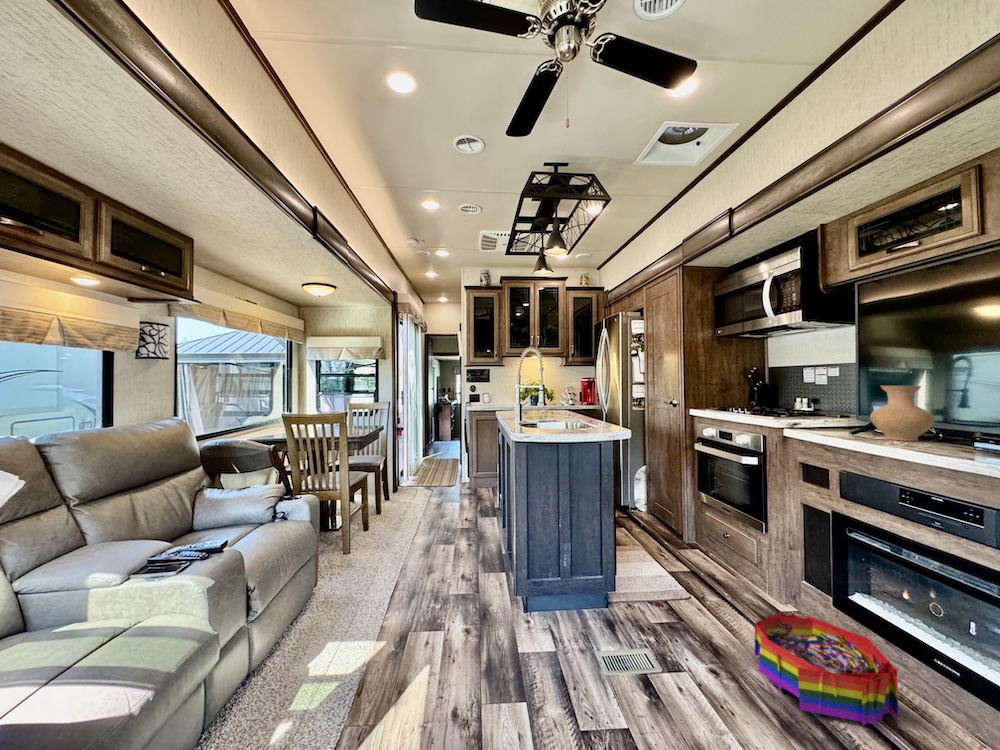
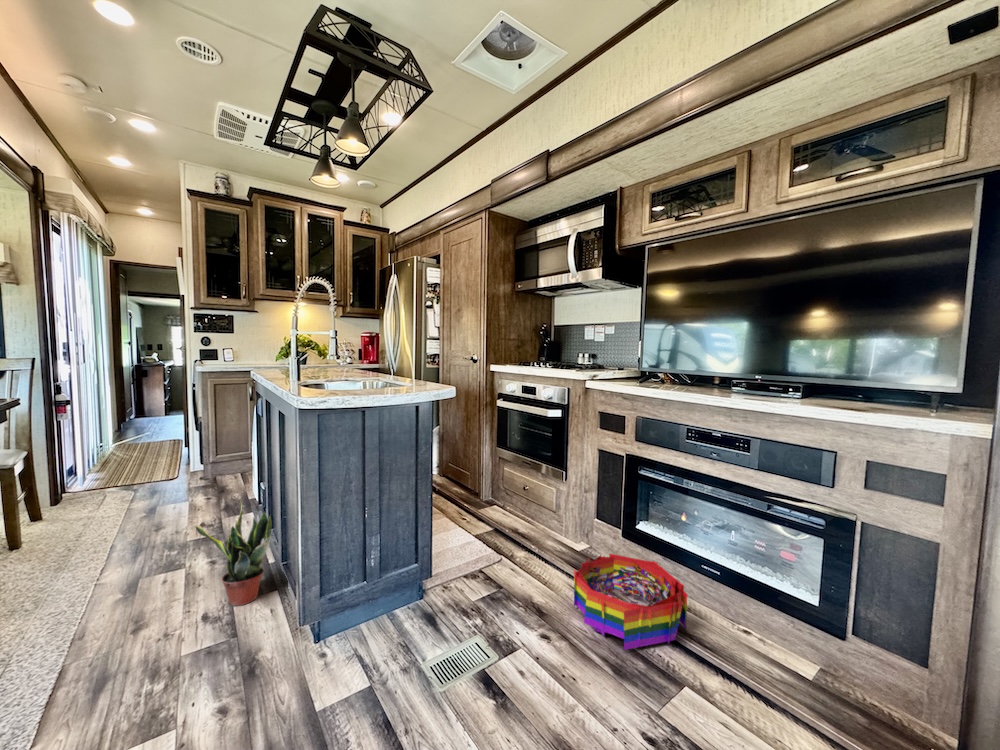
vase: present [870,386,935,441] -> none [657,339,701,387]
potted plant: none [458,502,502,577] -> present [195,502,272,606]

